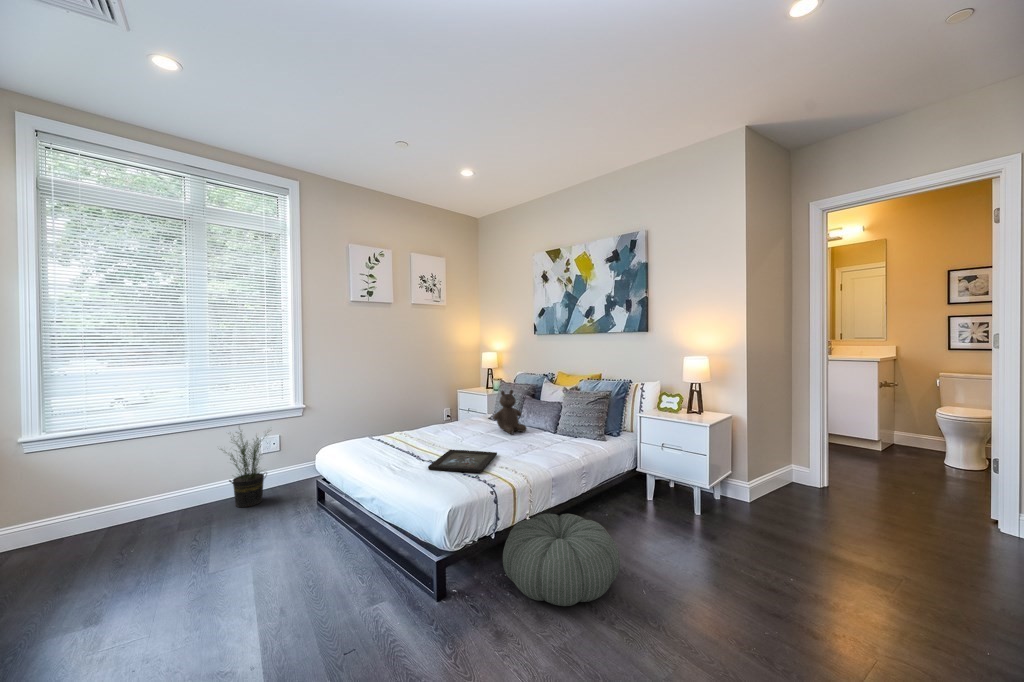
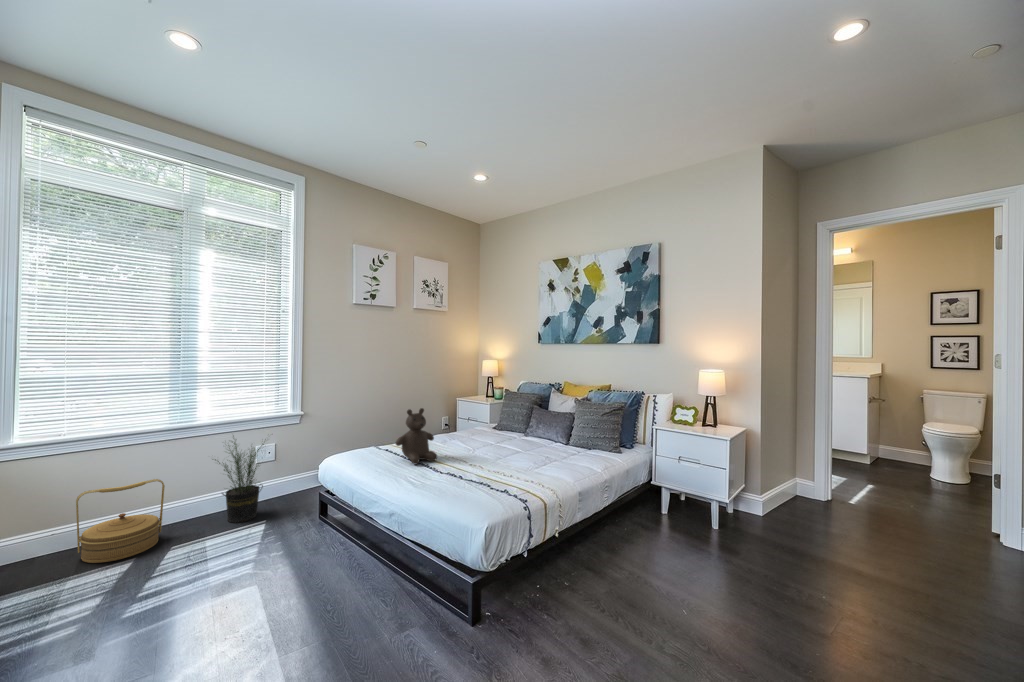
teddy bear: present [493,390,527,434] -> present [396,408,437,464]
tray: present [428,450,497,472] -> none [451,461,518,486]
woven basket: none [96,467,176,542] -> present [76,479,165,563]
pouf: present [503,514,620,606] -> none [538,529,659,627]

